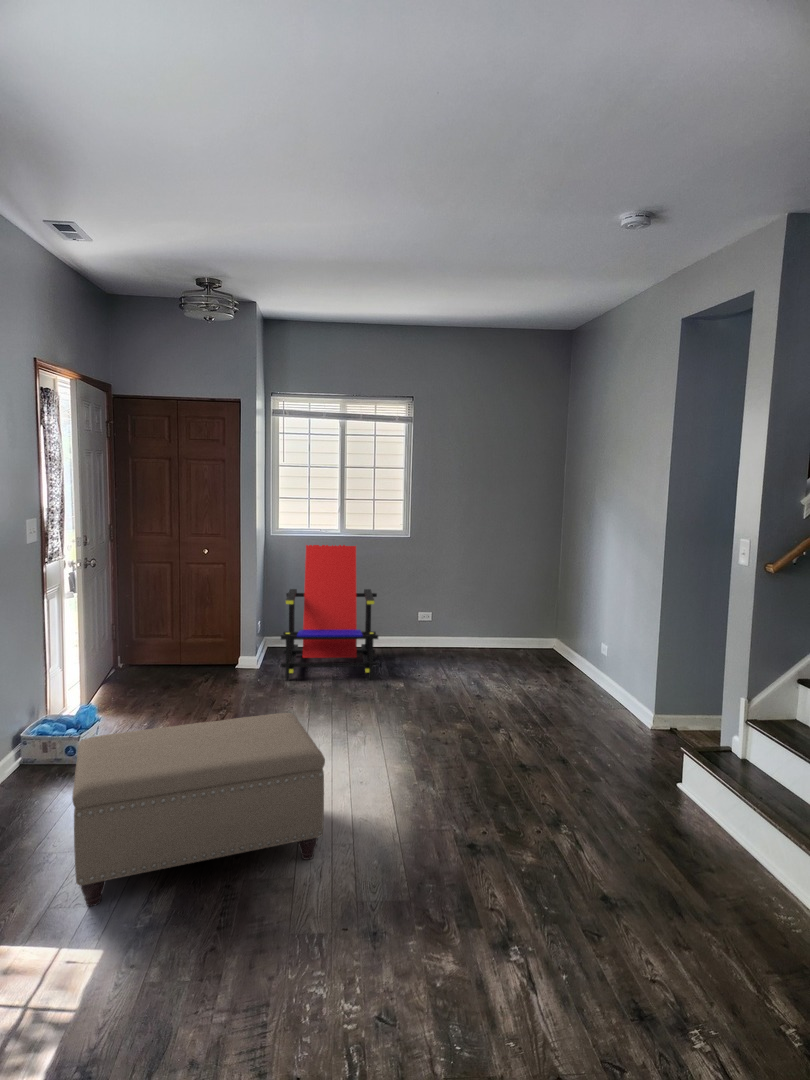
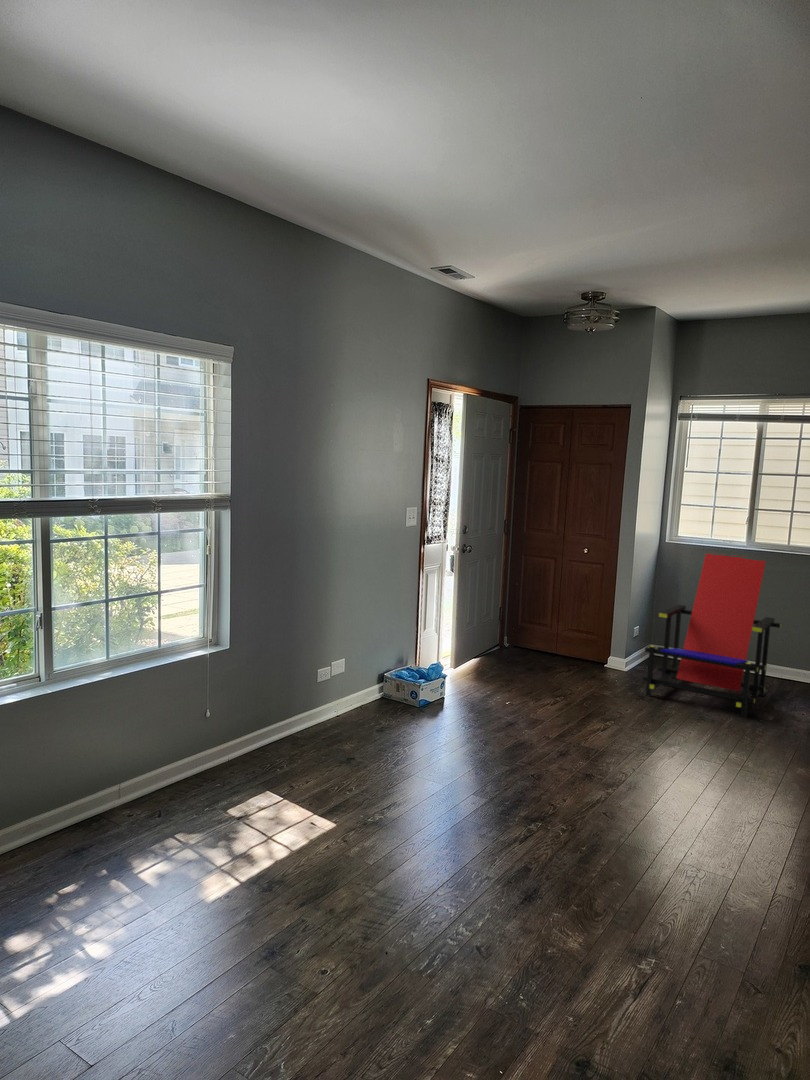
ottoman: present [72,713,325,906] -> none [346,674,562,830]

